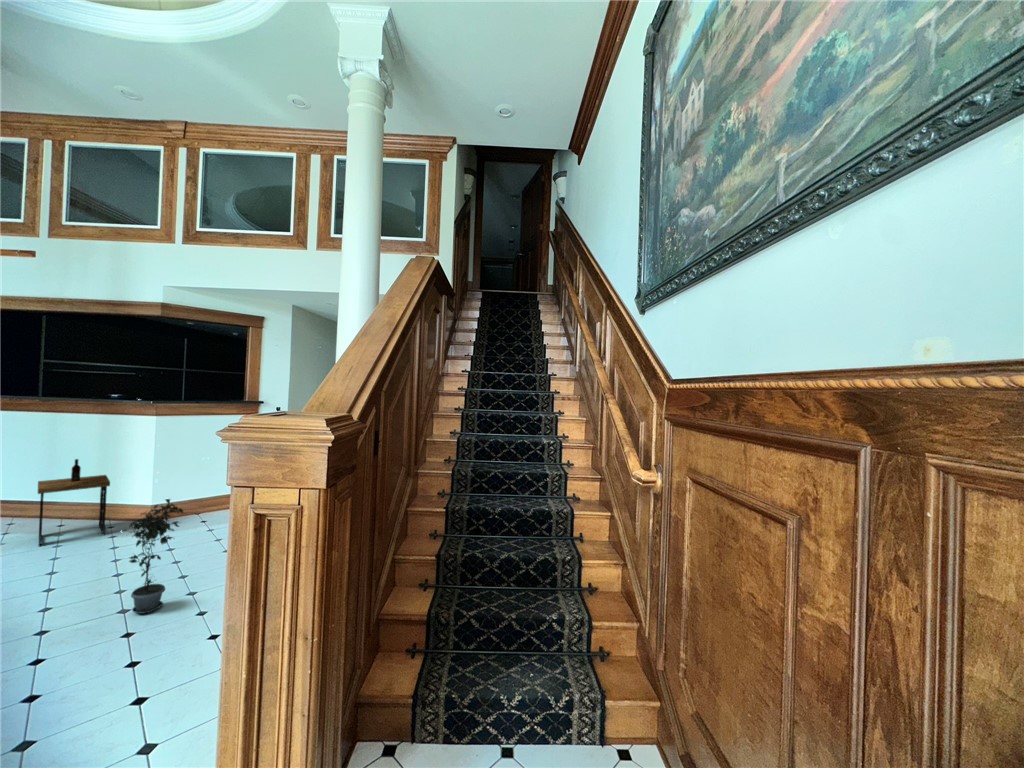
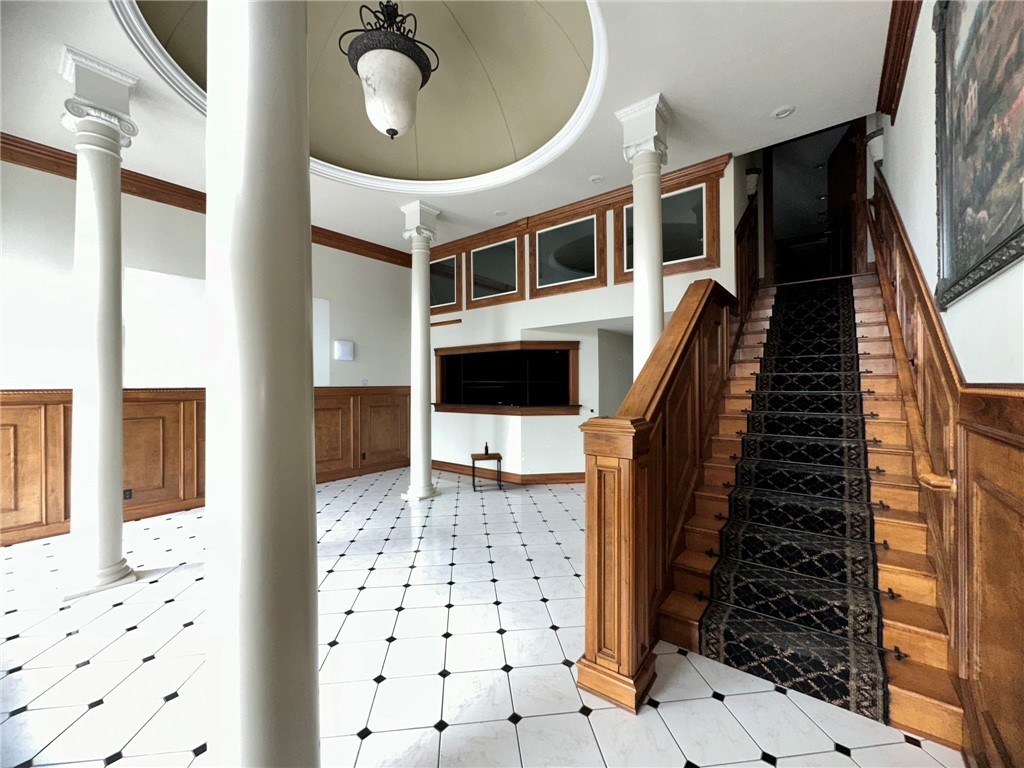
potted plant: present [125,499,183,614] -> none [517,468,546,538]

